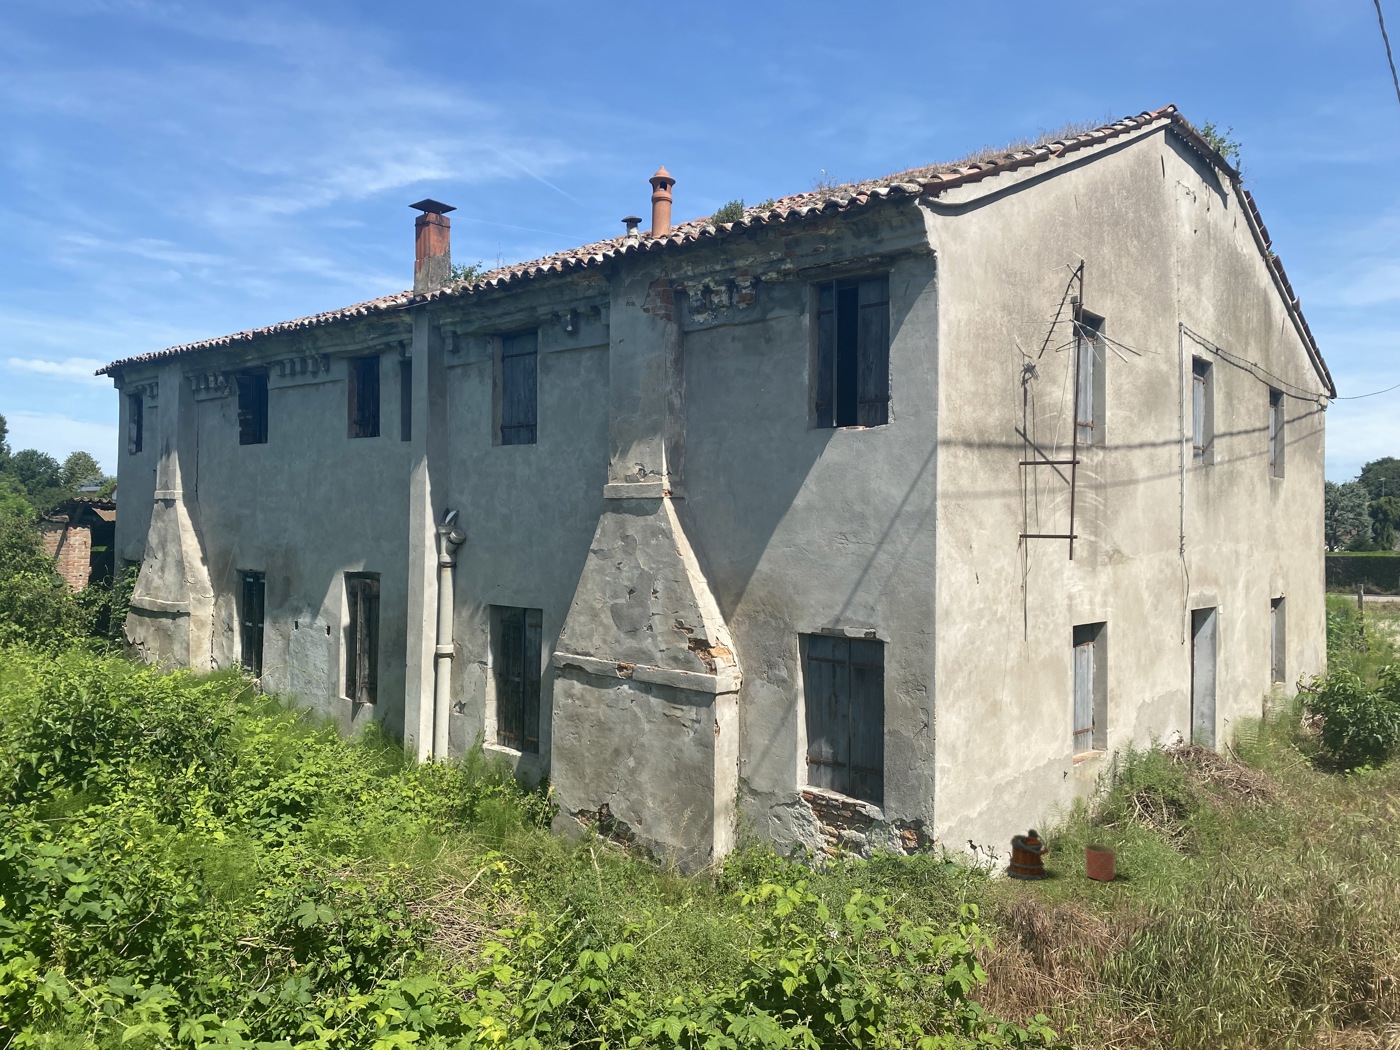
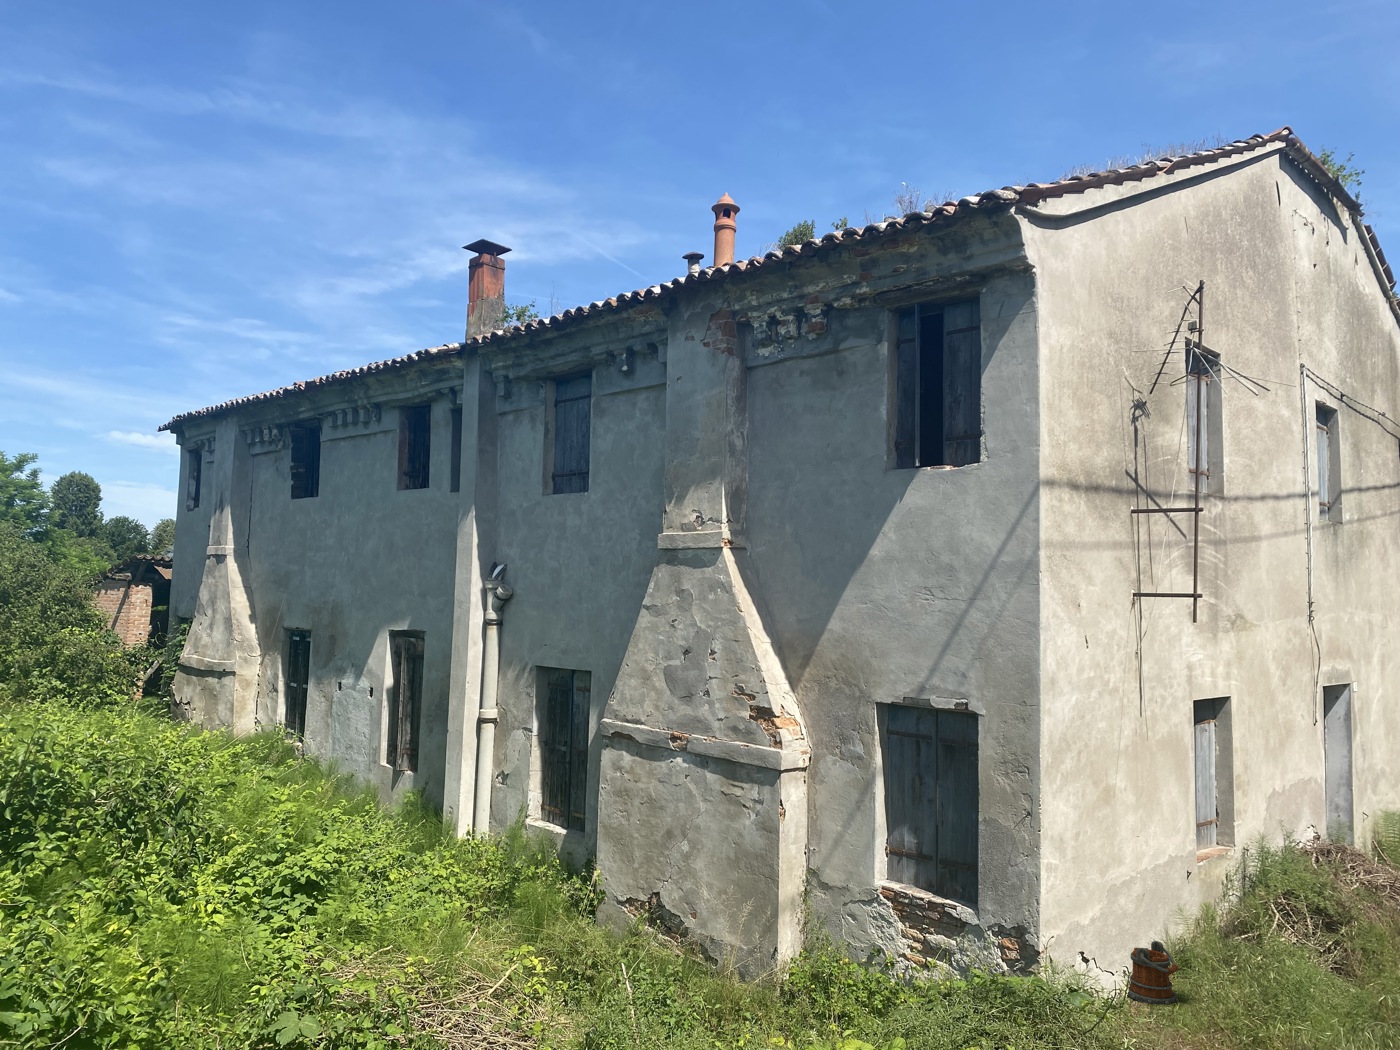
planter: present [1085,844,1115,881] -> none [1223,963,1261,1010]

